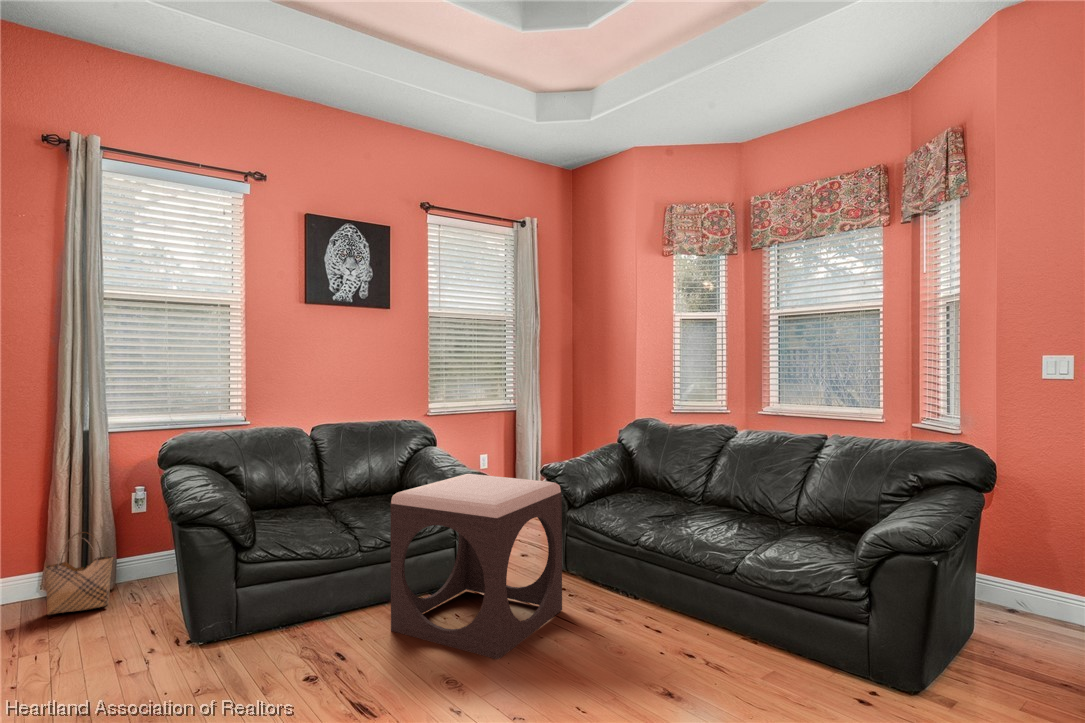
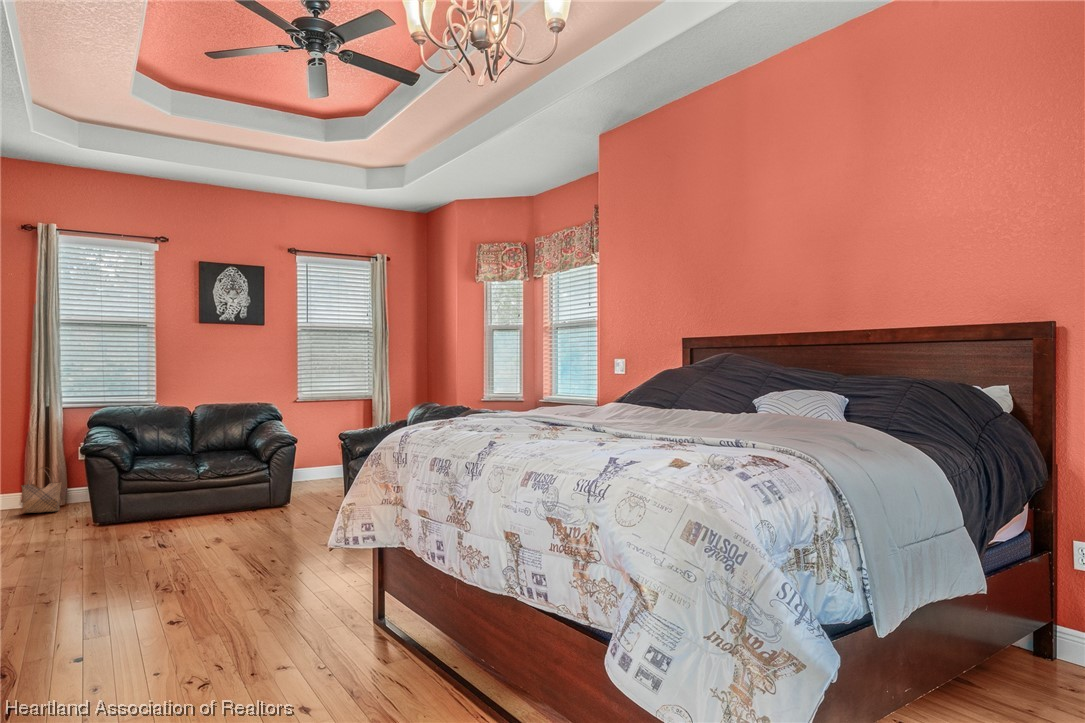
footstool: present [391,474,562,659] -> none [208,435,319,533]

